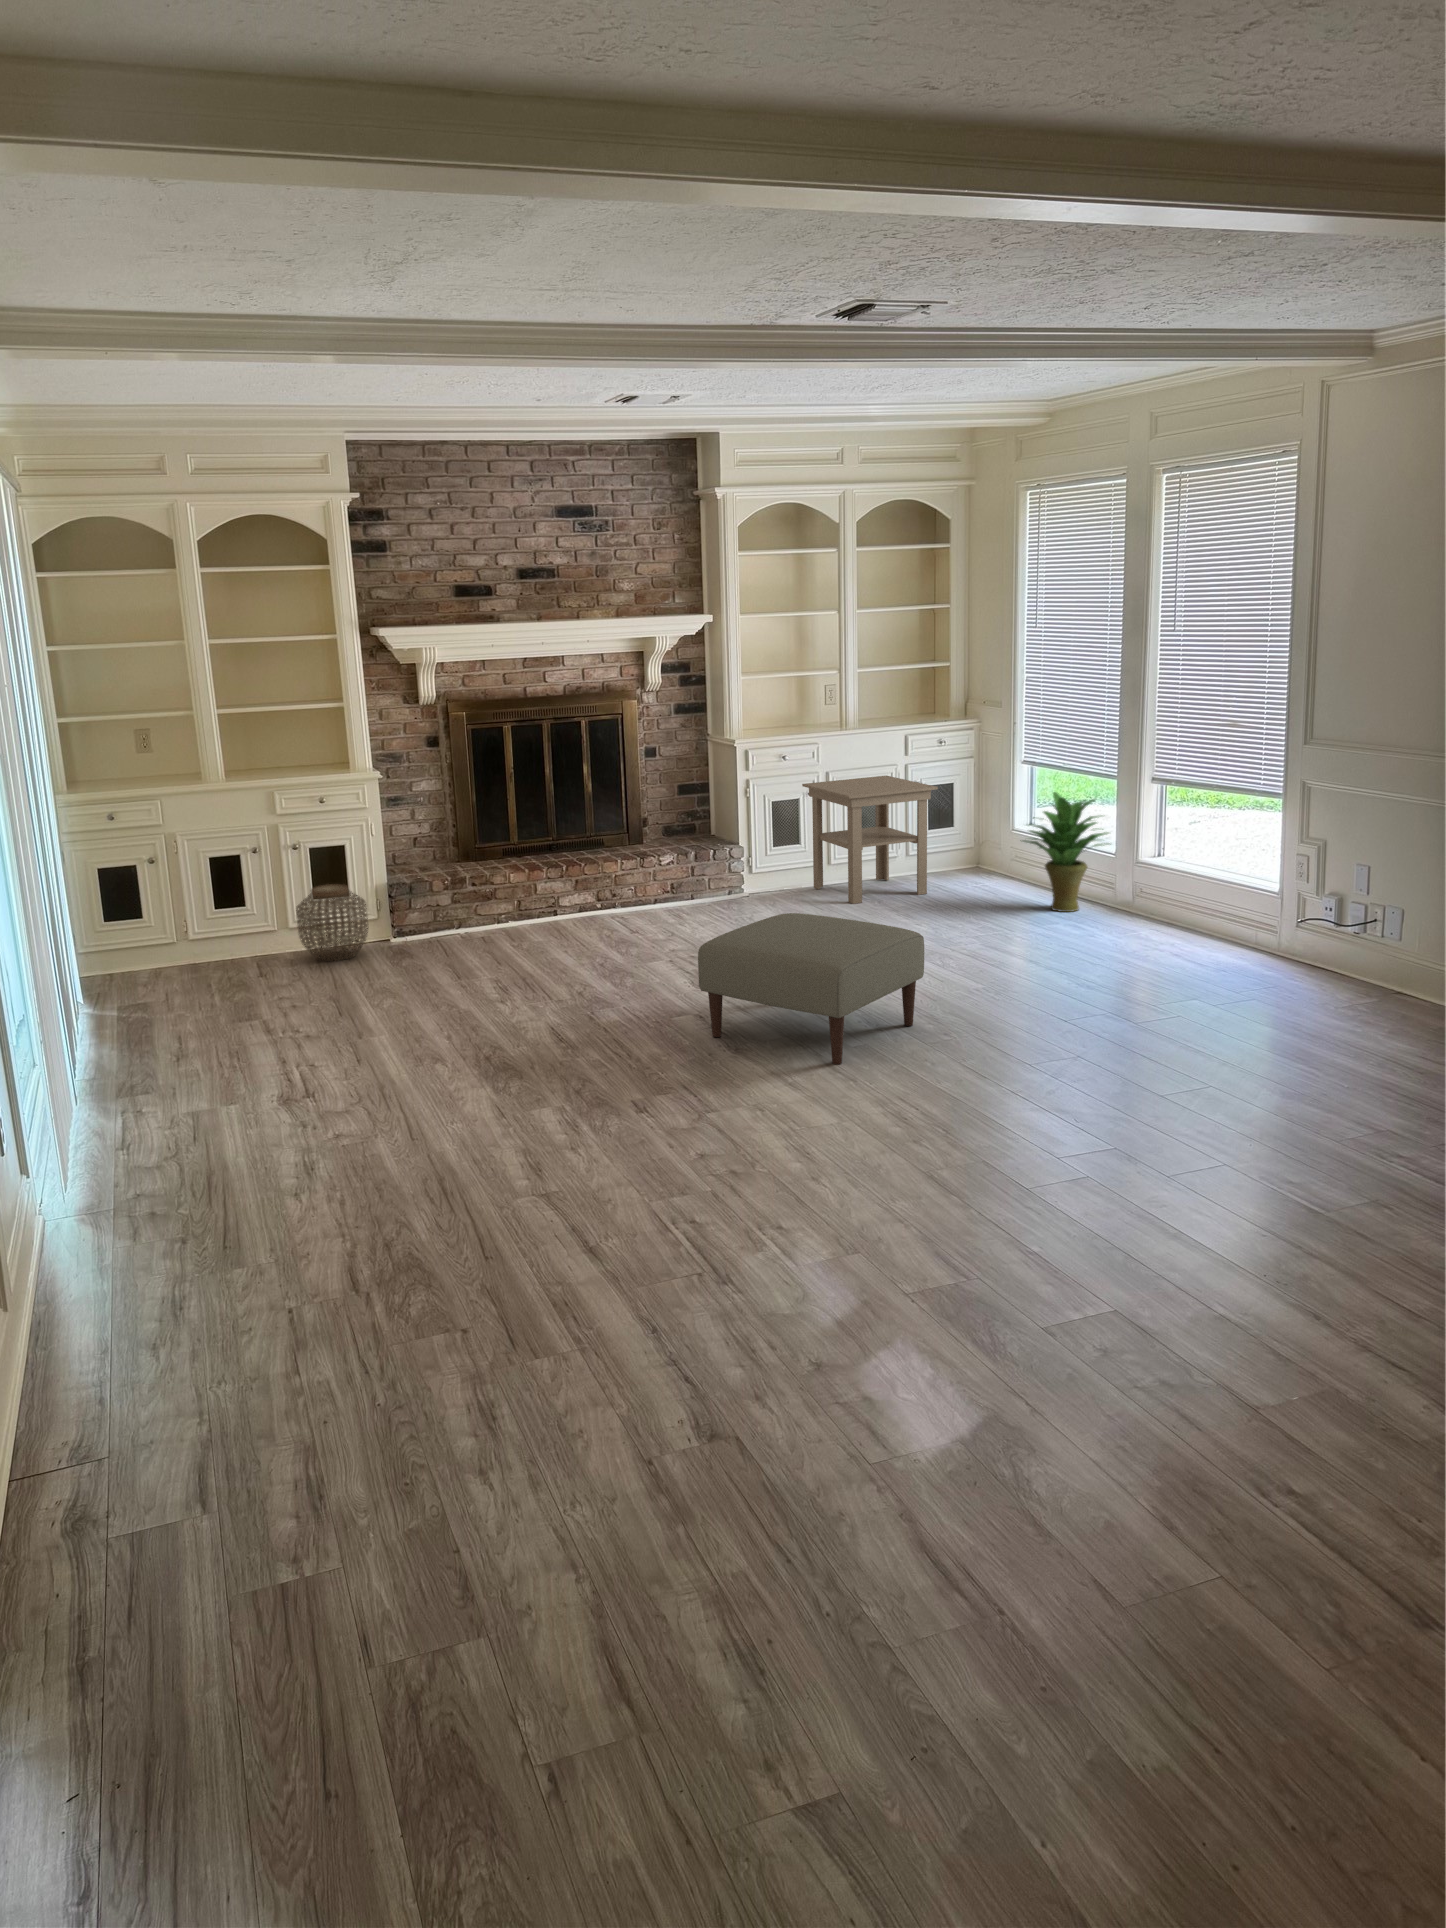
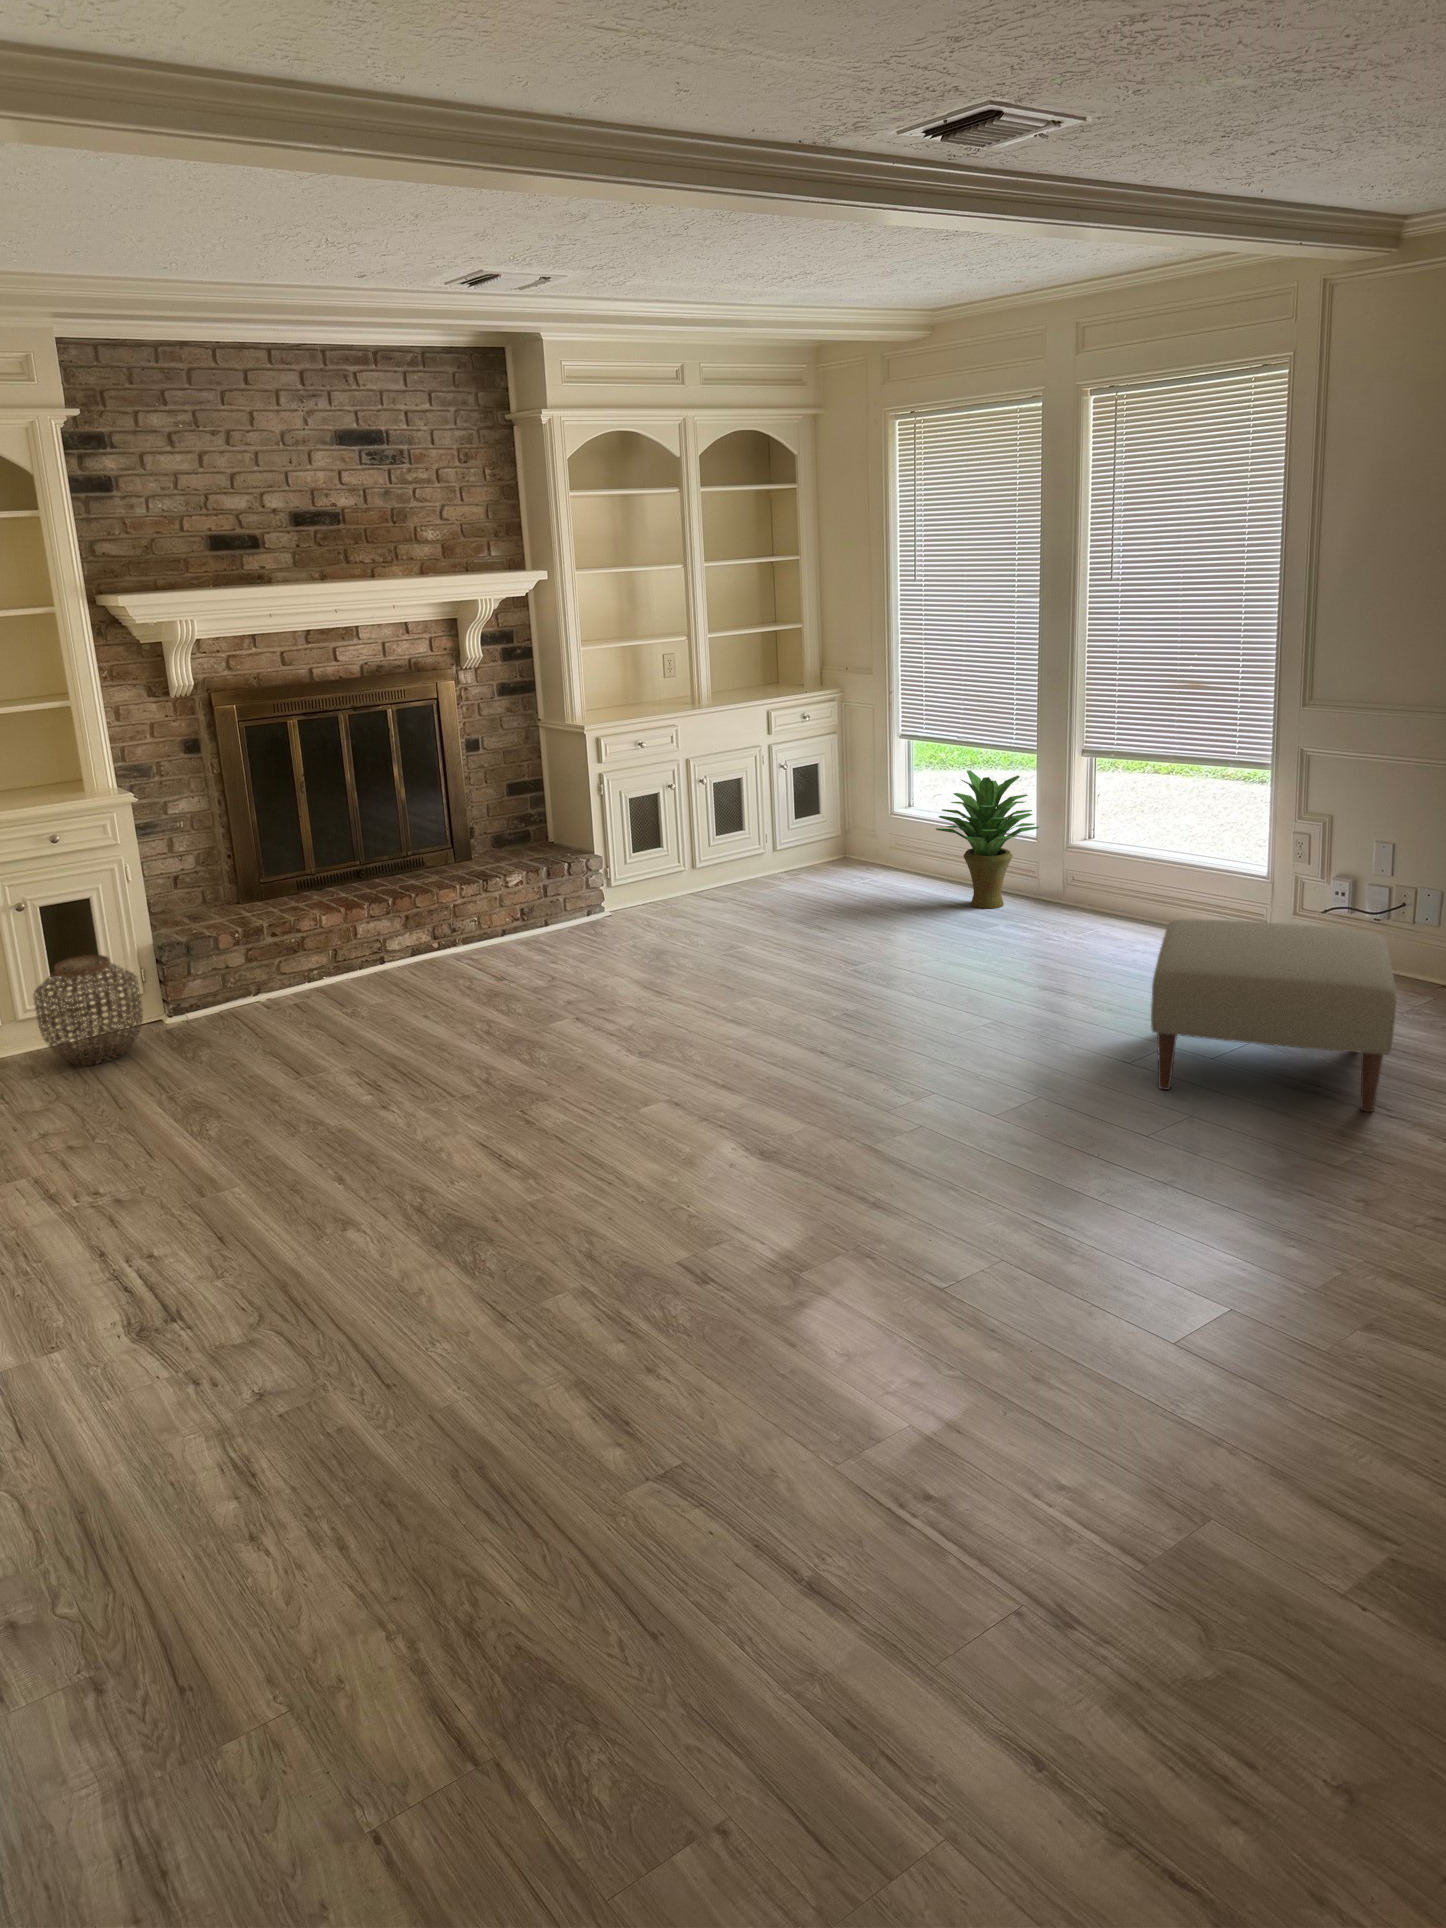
side table: present [802,776,938,904] -> none [663,759,828,917]
ottoman: present [698,913,924,1065] -> present [1151,919,1397,1112]

